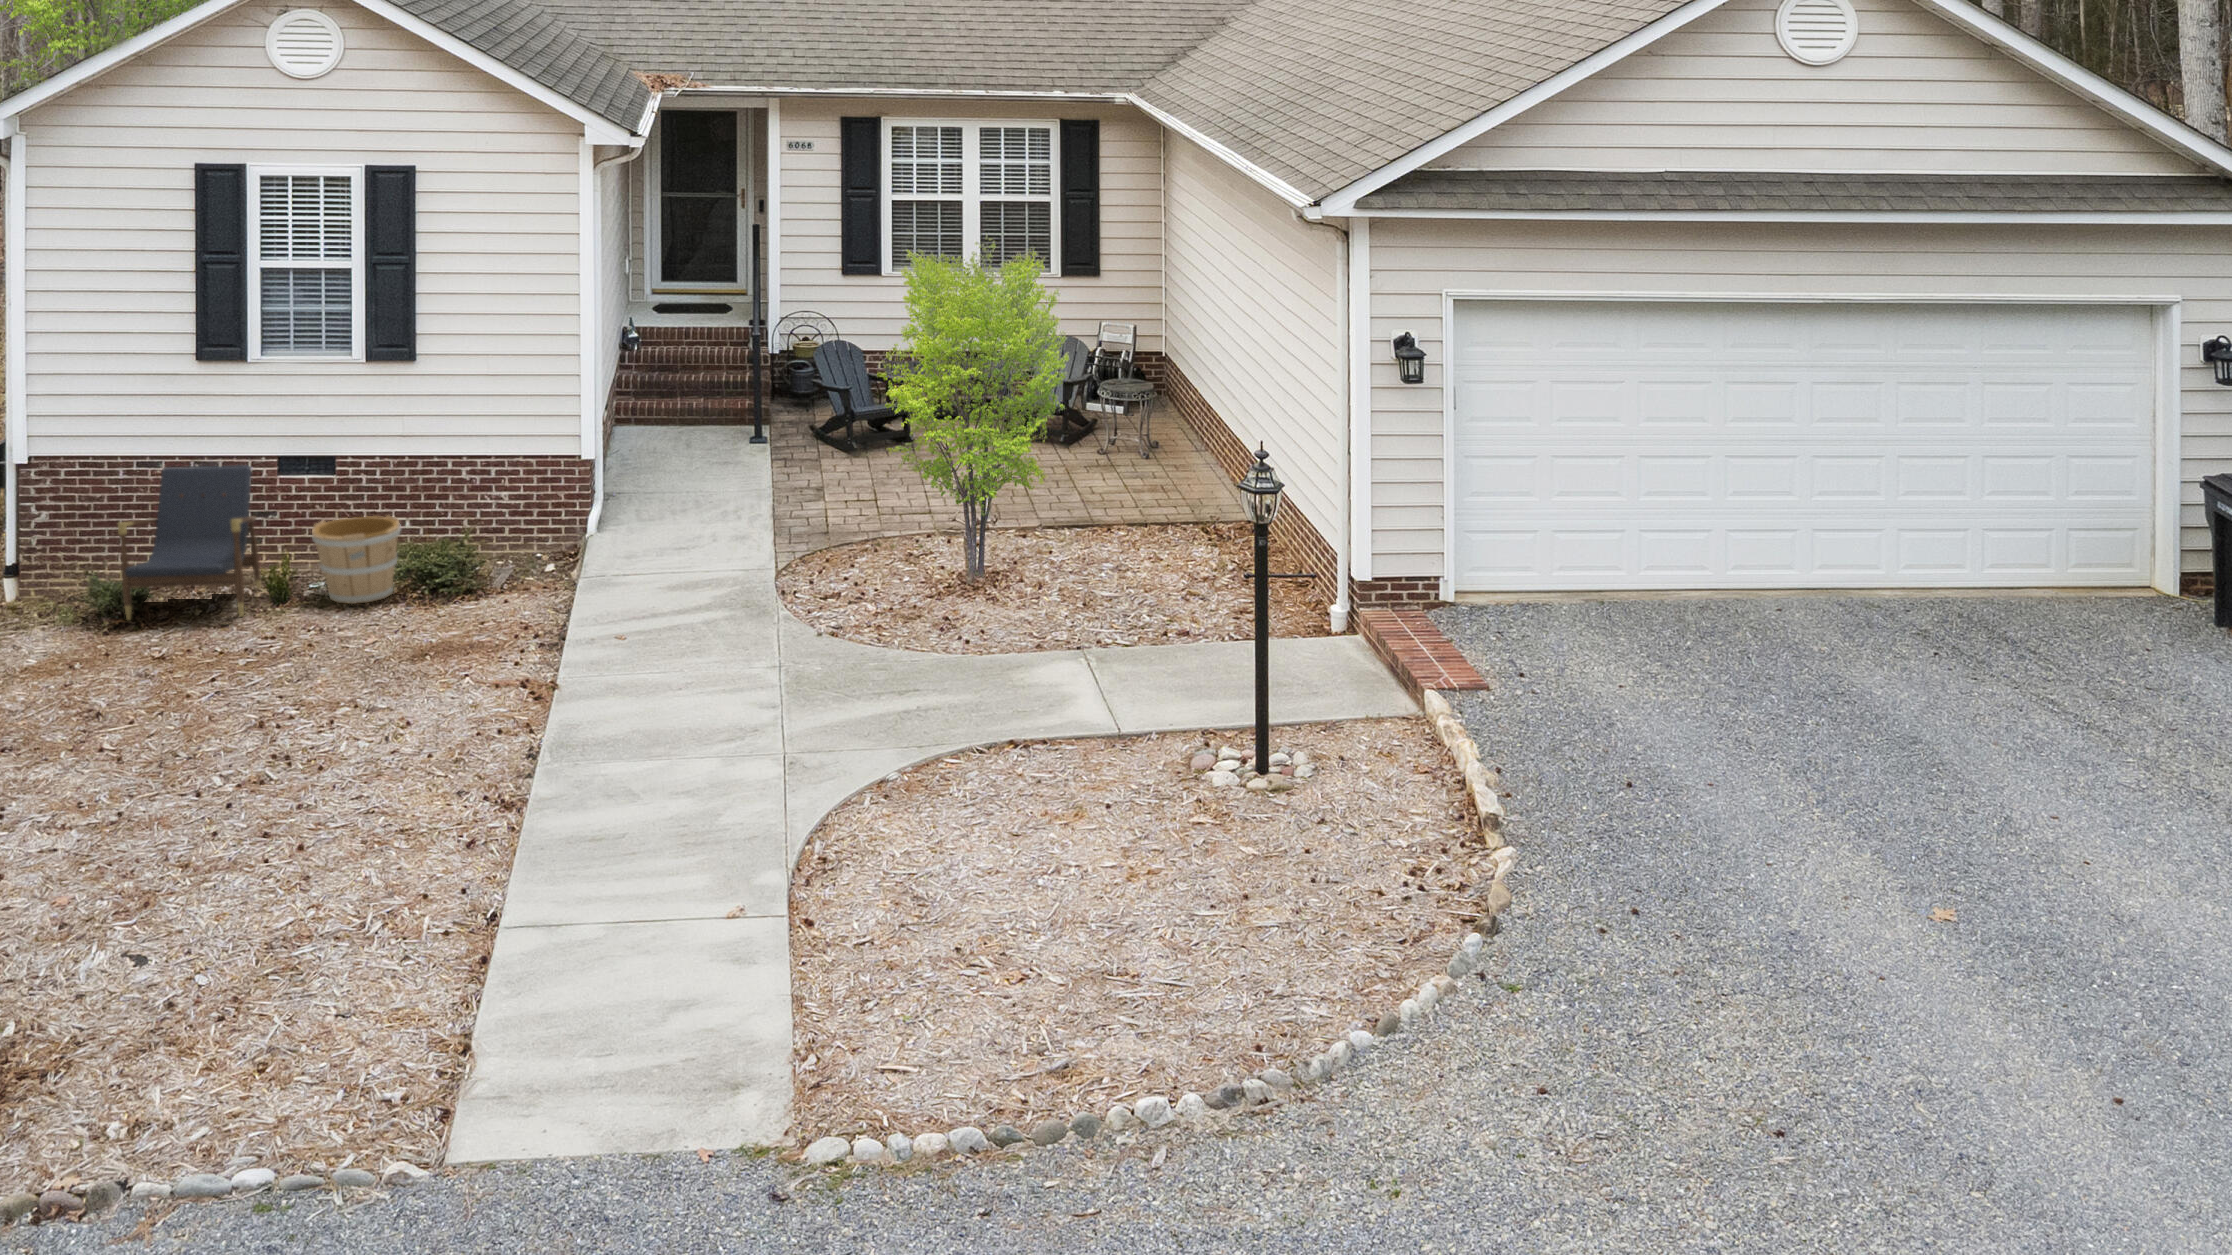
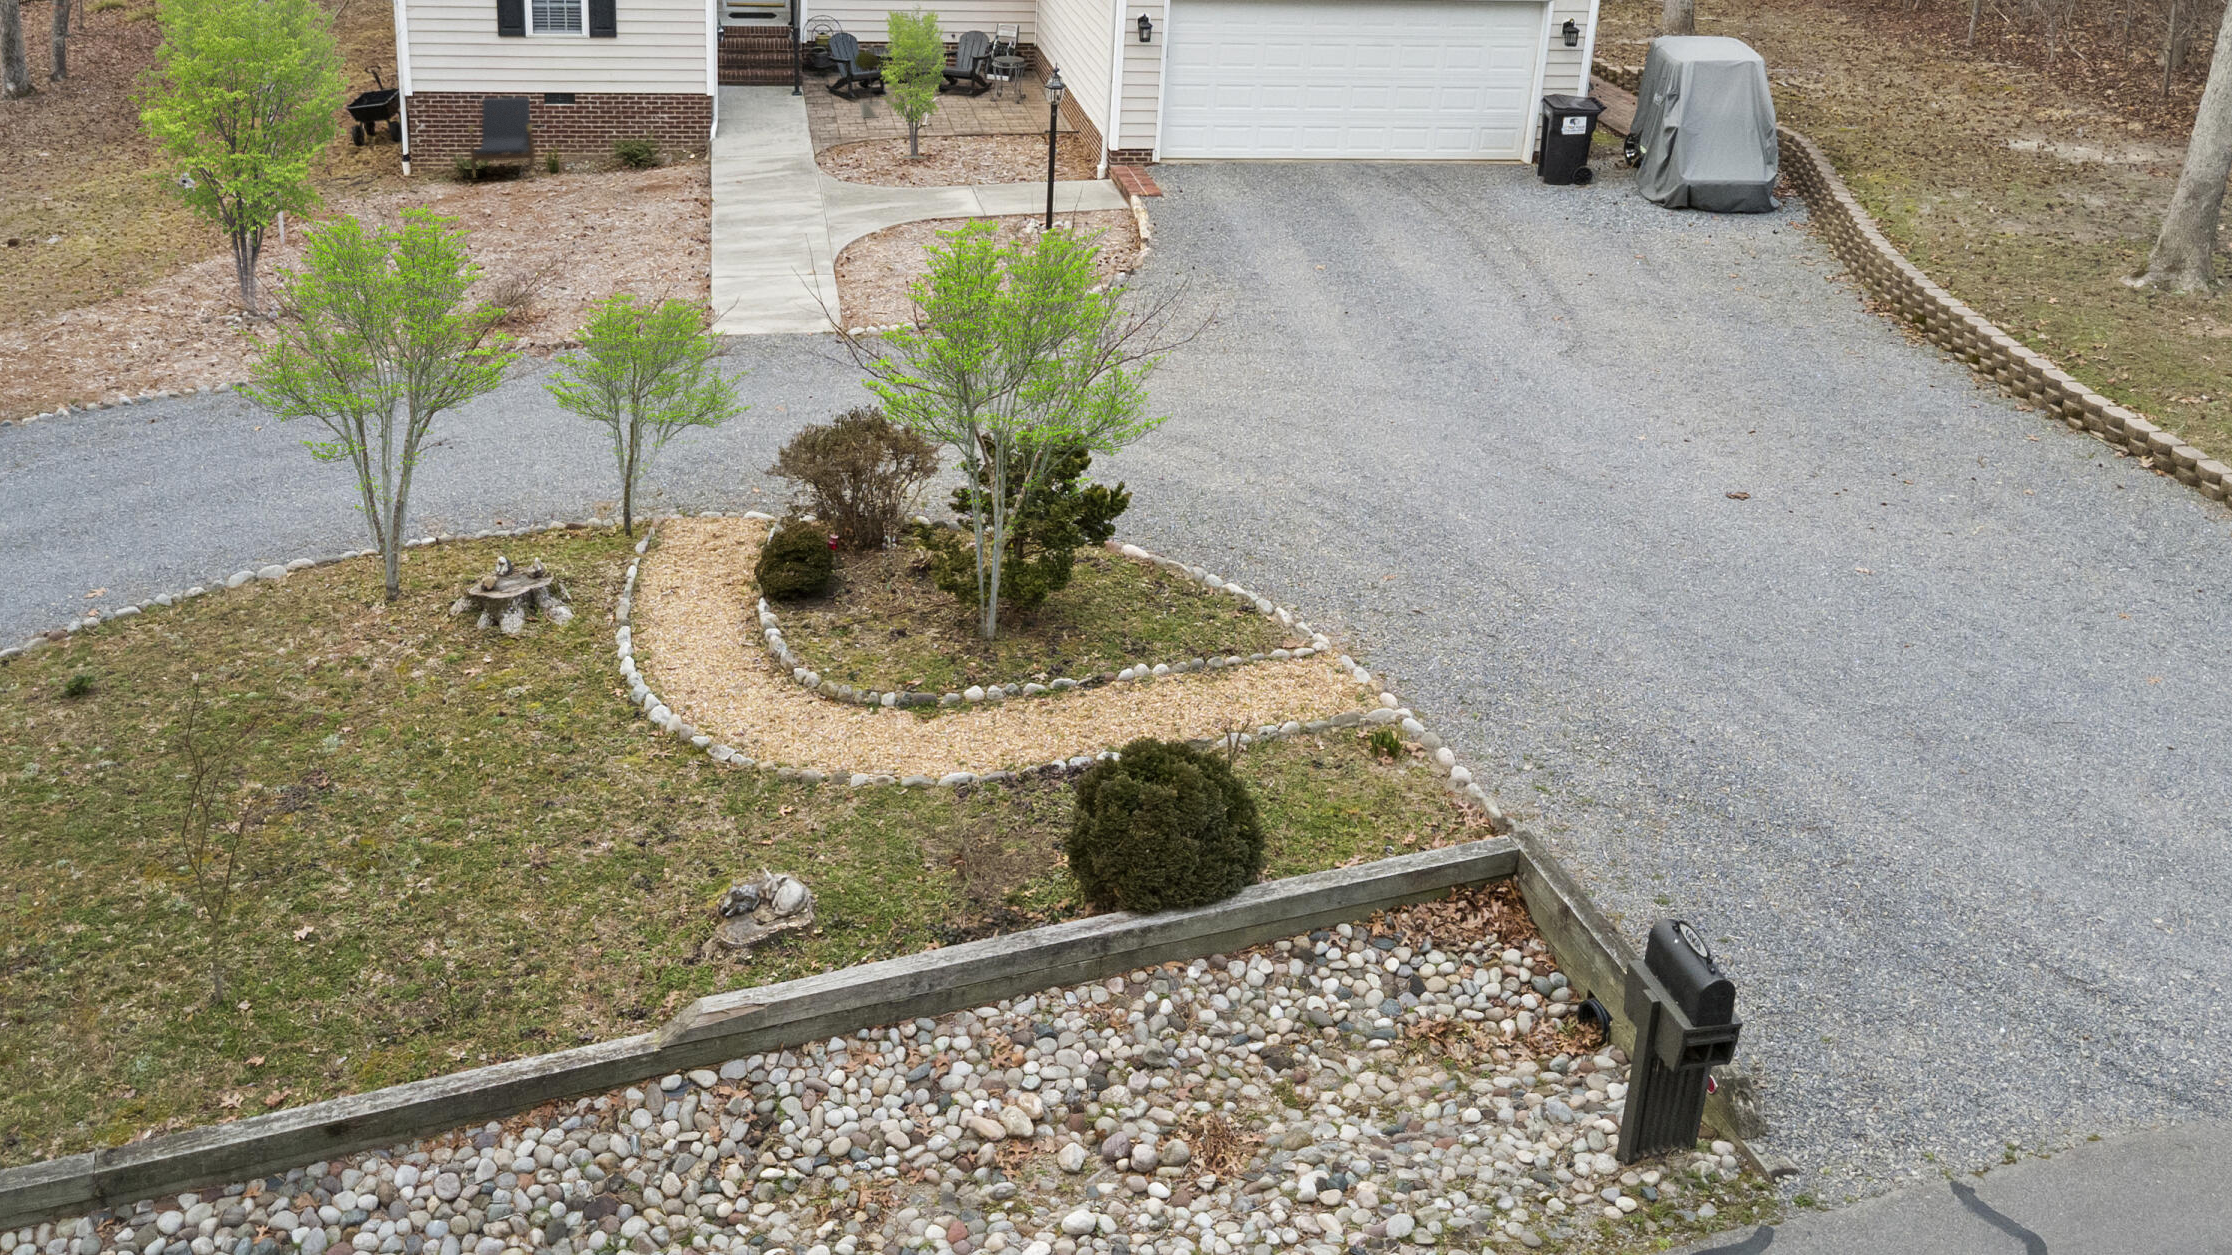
potted tree: none [856,373,903,489] -> present [855,51,881,118]
wooden bucket: present [312,516,401,604] -> none [565,125,612,171]

